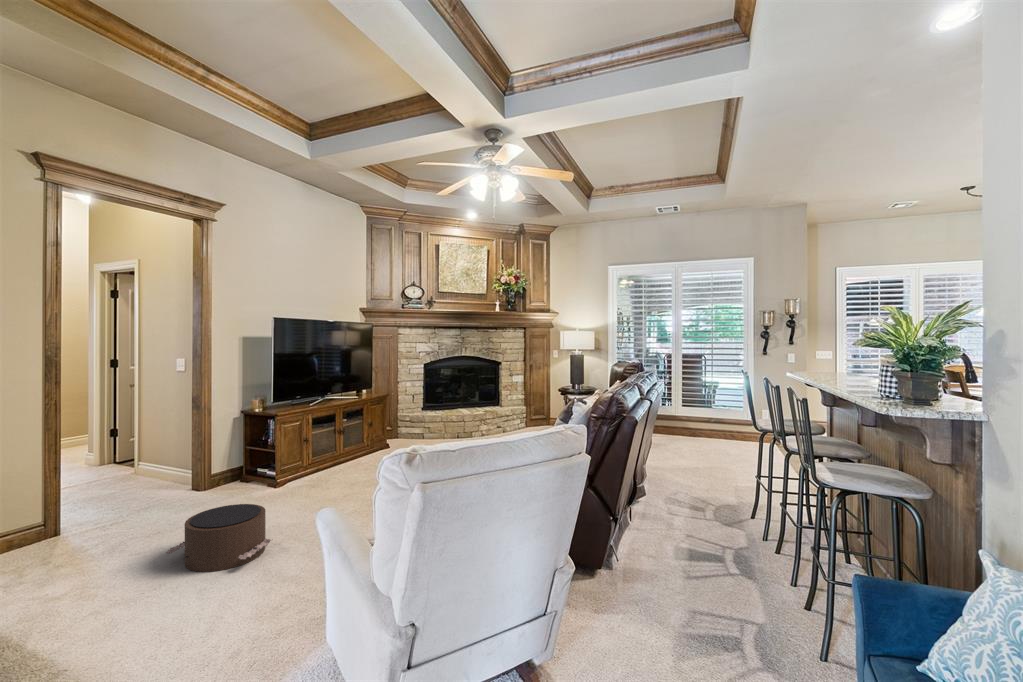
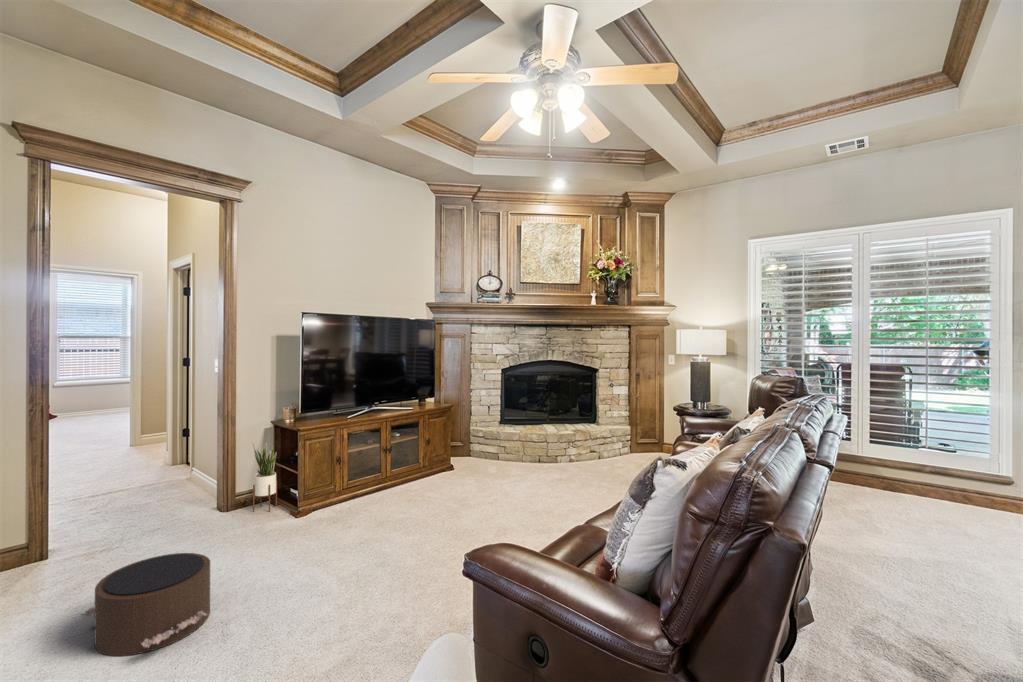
potted plant: none [229,429,254,488] -> present [253,443,277,512]

